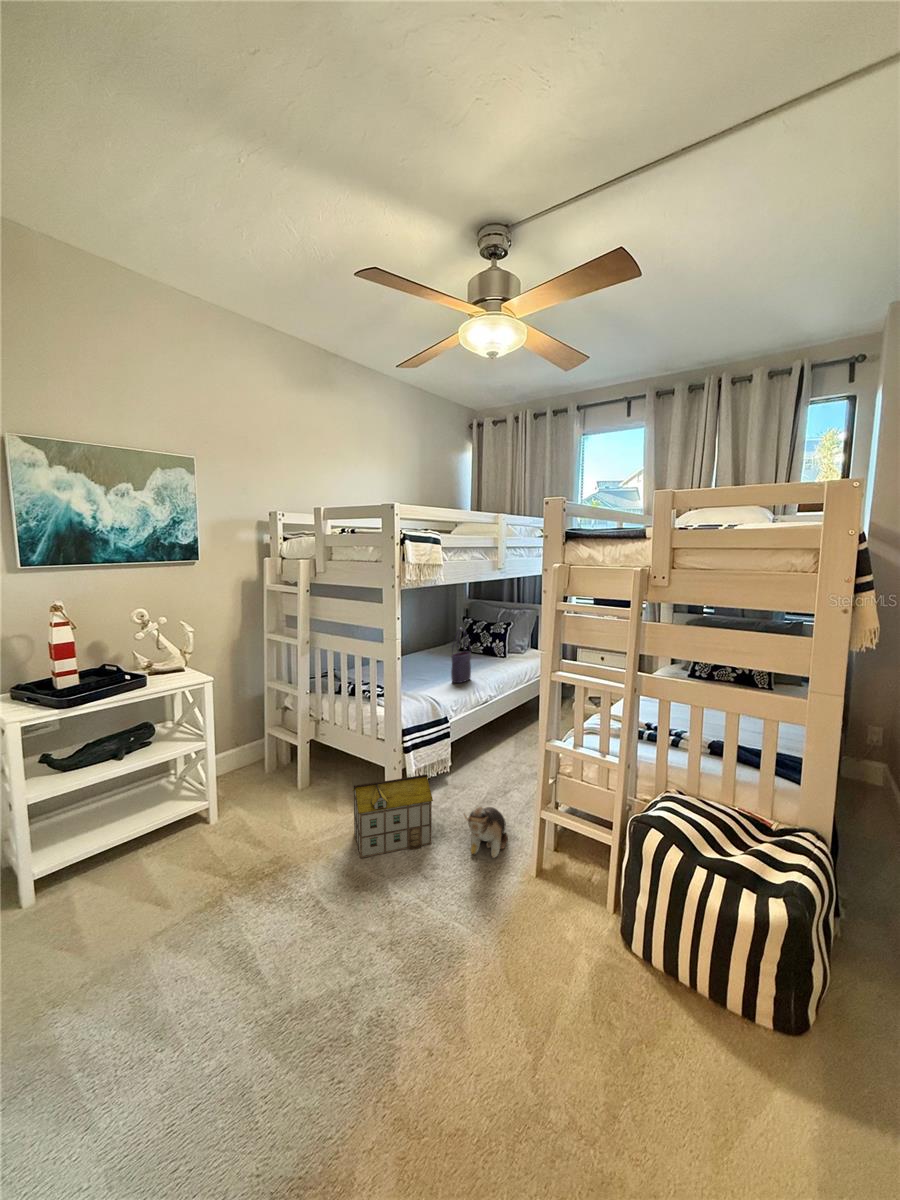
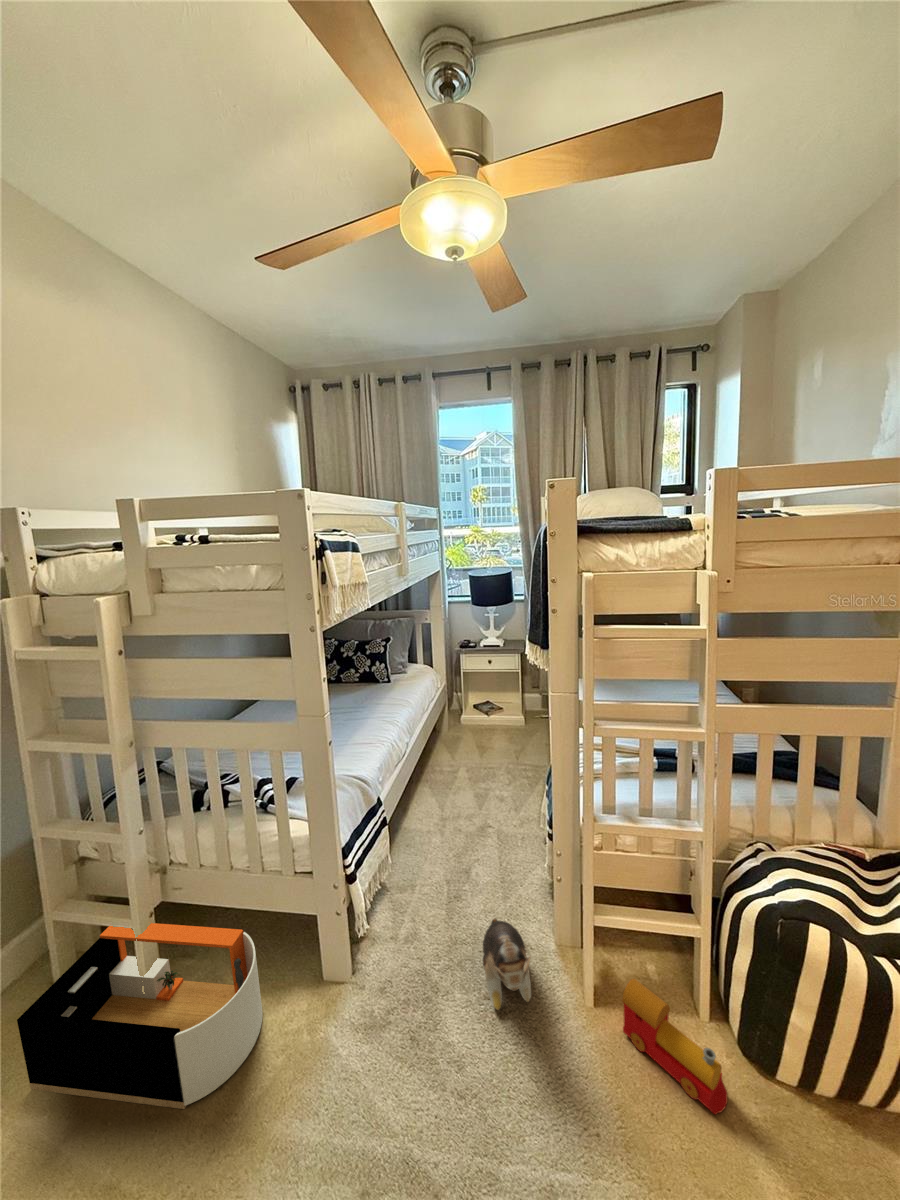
tote bag: present [451,628,471,683] -> none [359,661,383,740]
storage bin: none [244,742,350,830] -> present [17,923,262,1109]
toy house: present [352,774,433,858] -> none [285,912,429,1119]
toy train: none [544,858,589,943] -> present [622,979,728,1114]

